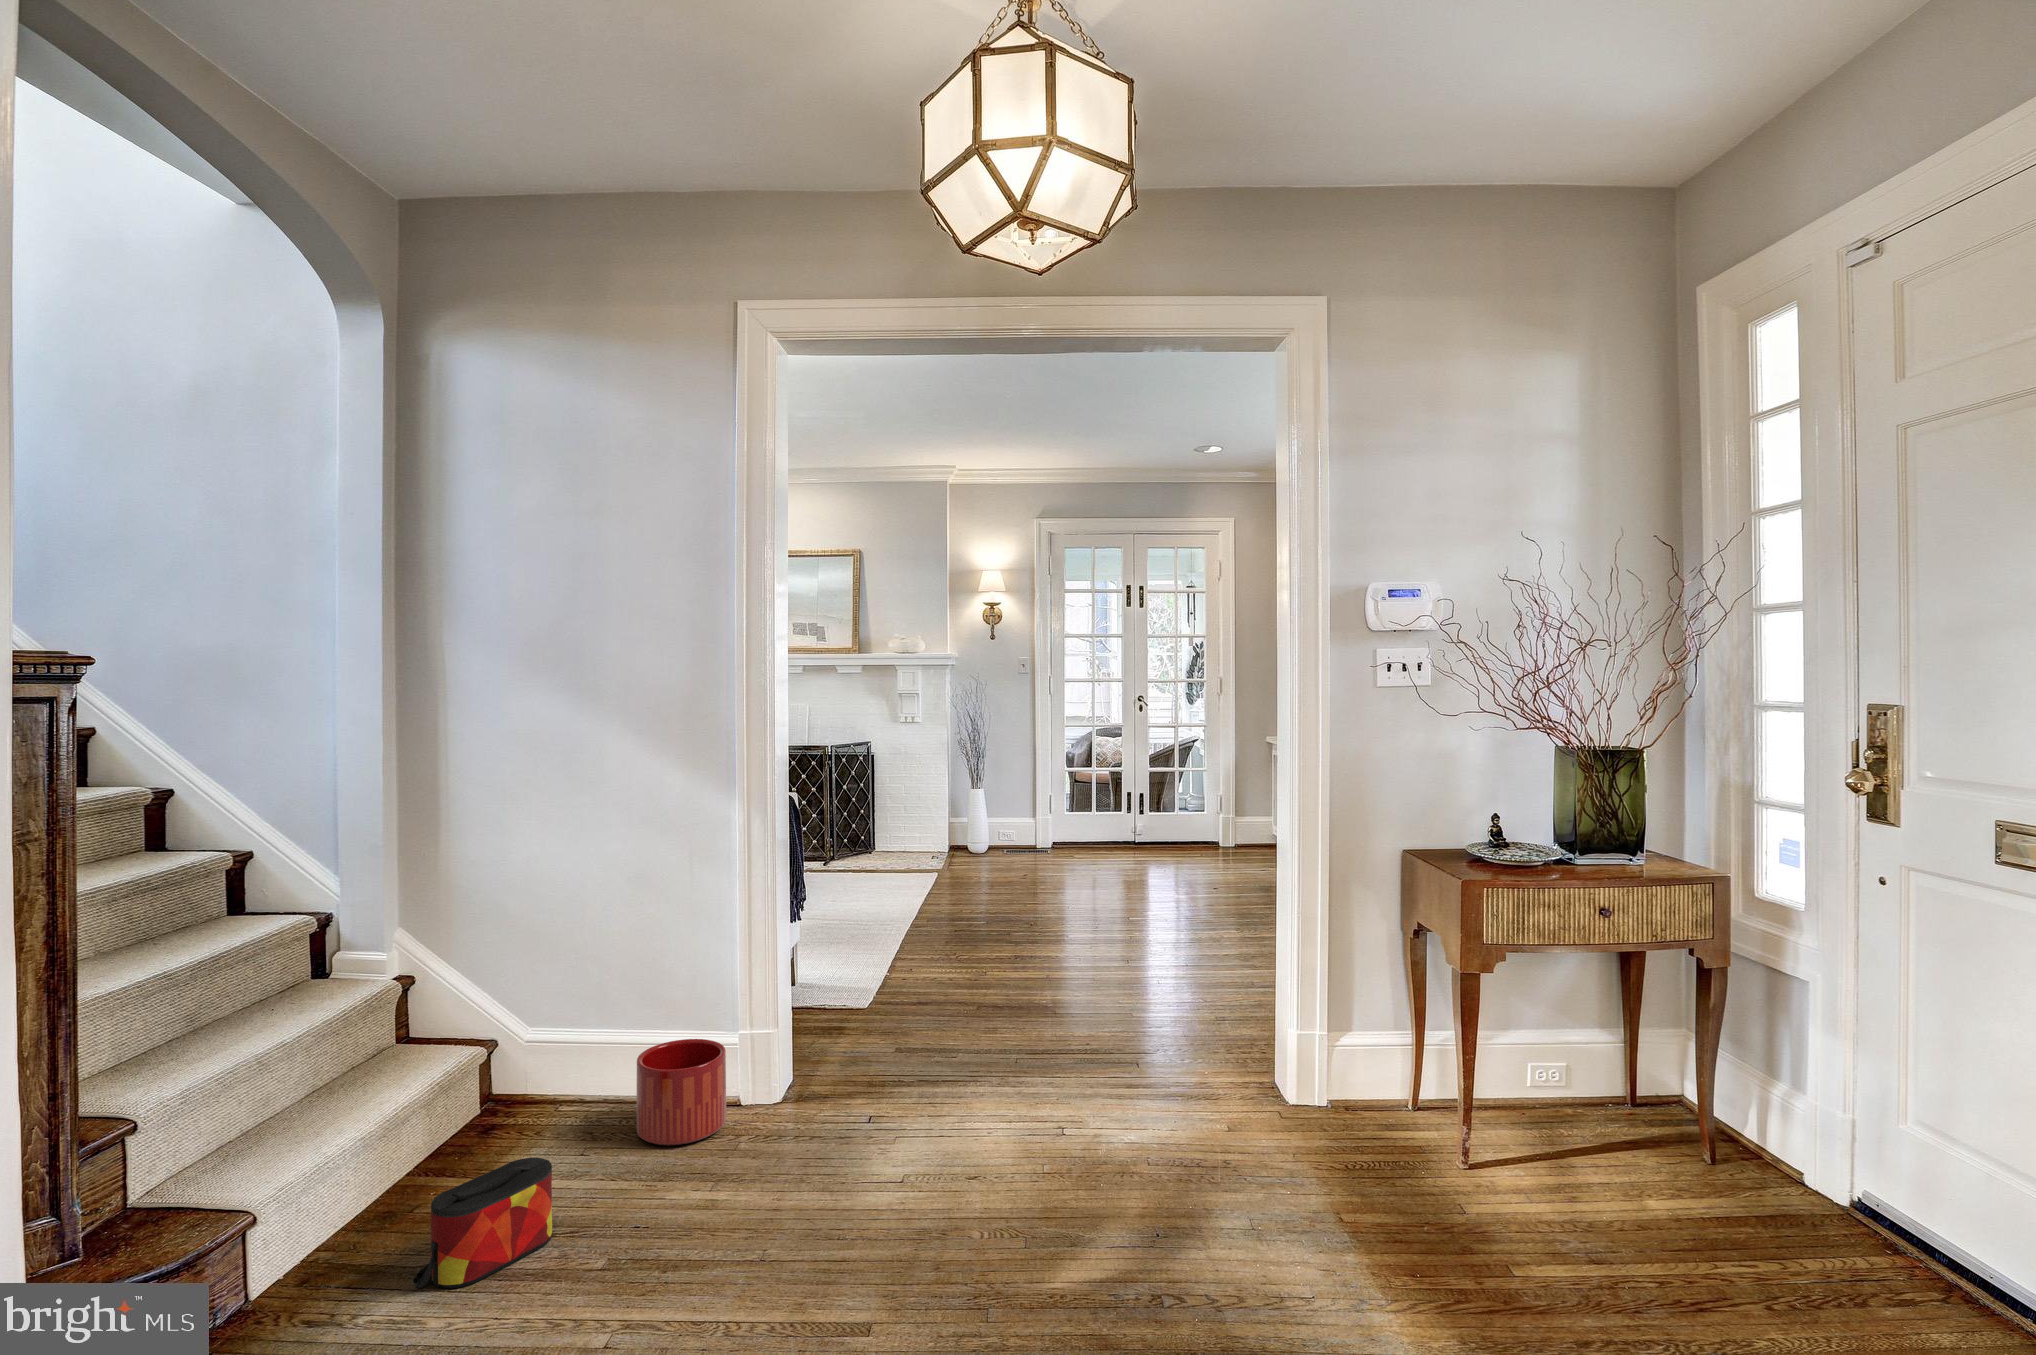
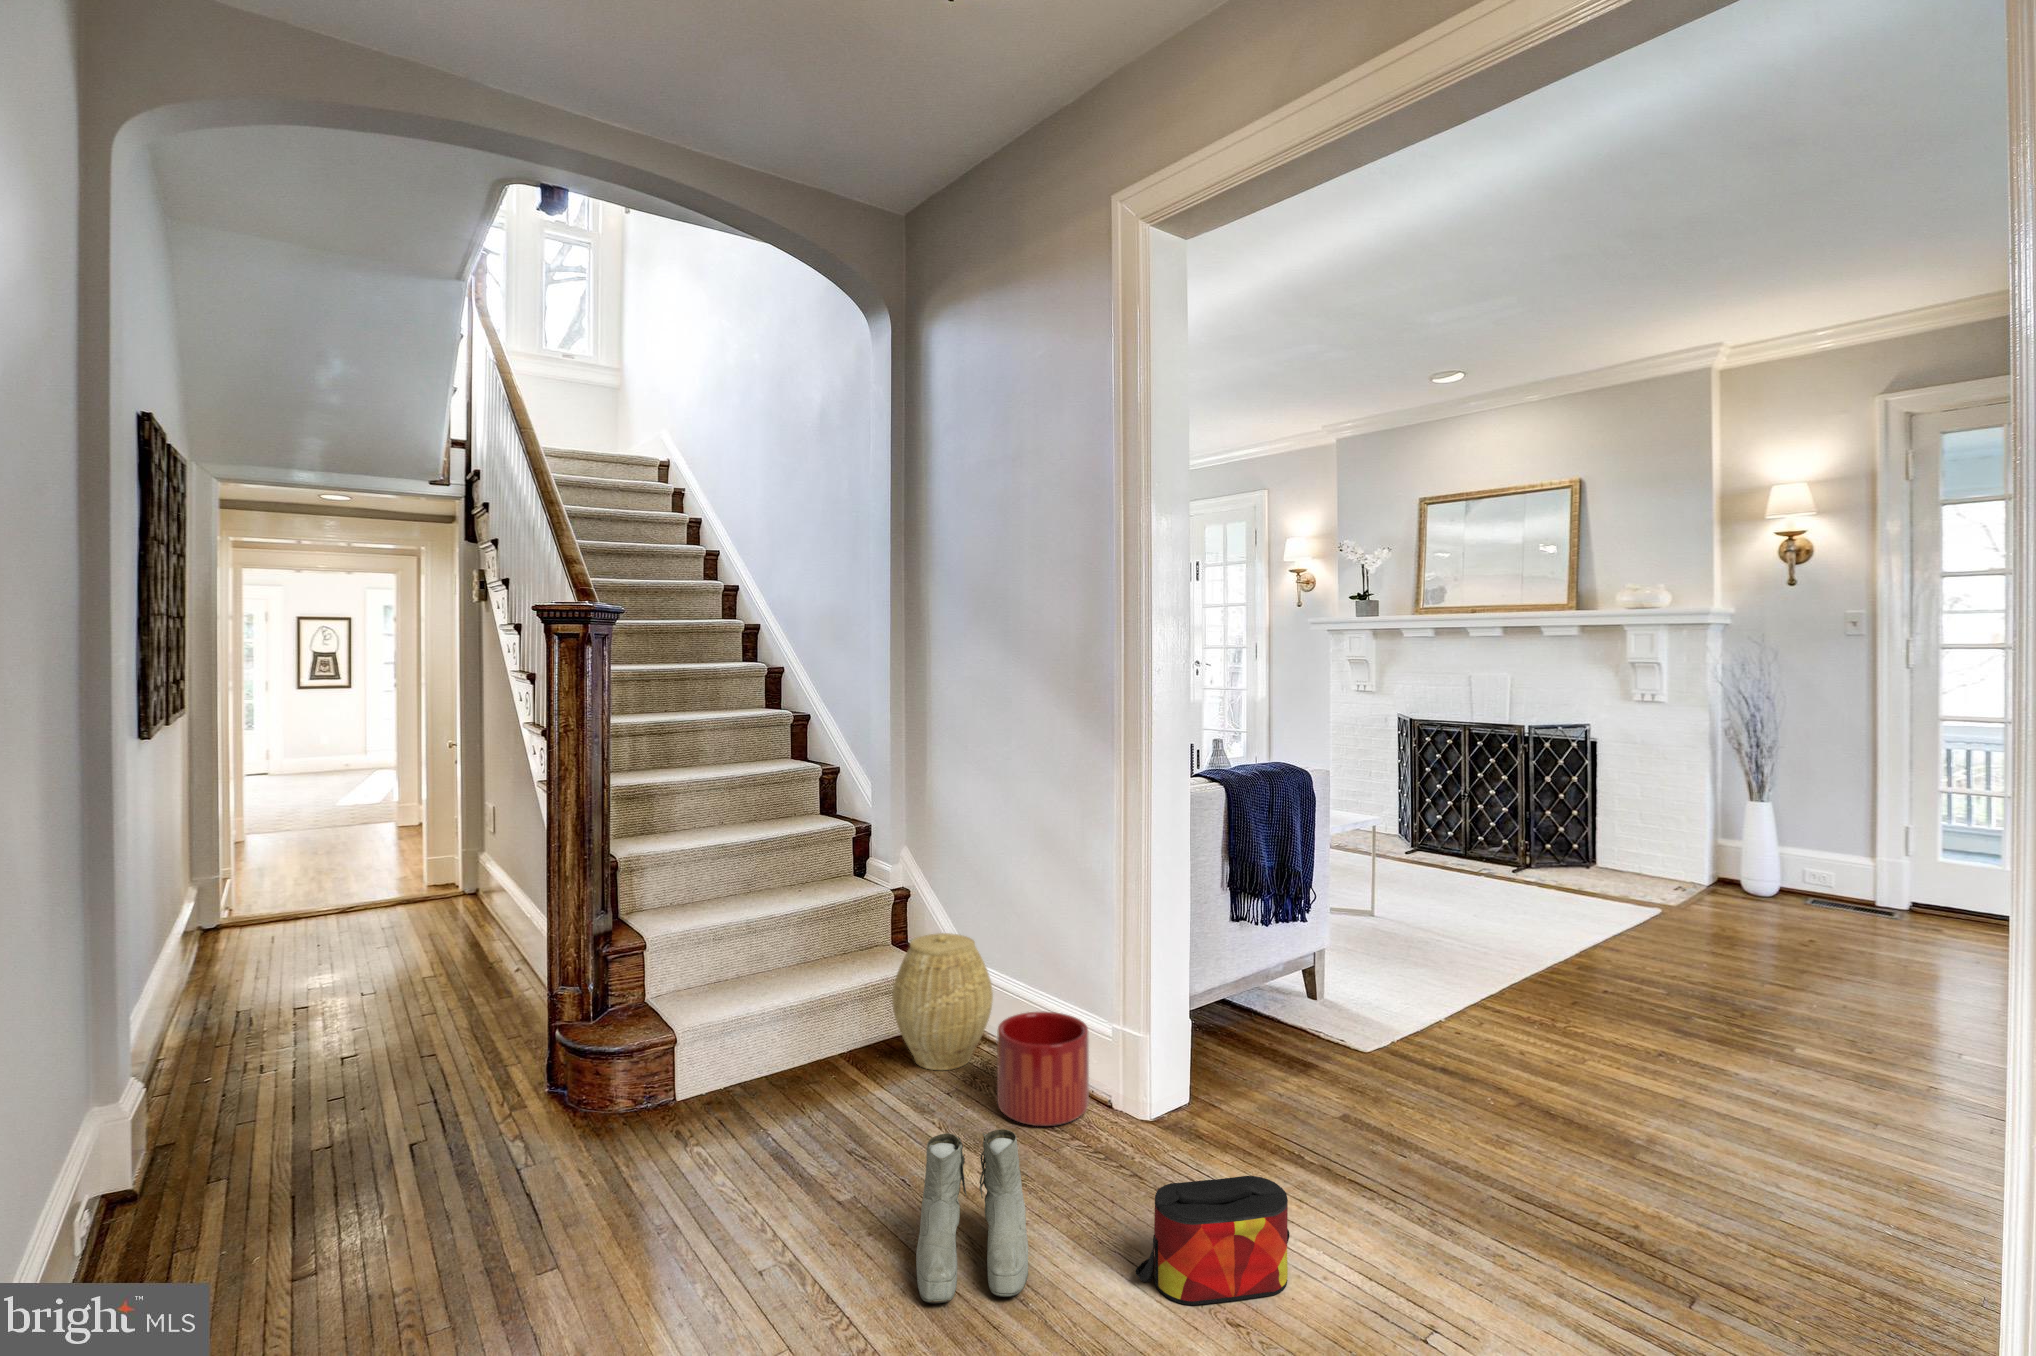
woven basket: none [472,998,588,1145] -> present [892,933,993,1070]
boots: none [712,1119,831,1272] -> present [916,1129,1028,1303]
bag: present [413,1157,552,1288] -> present [1135,1176,1290,1305]

